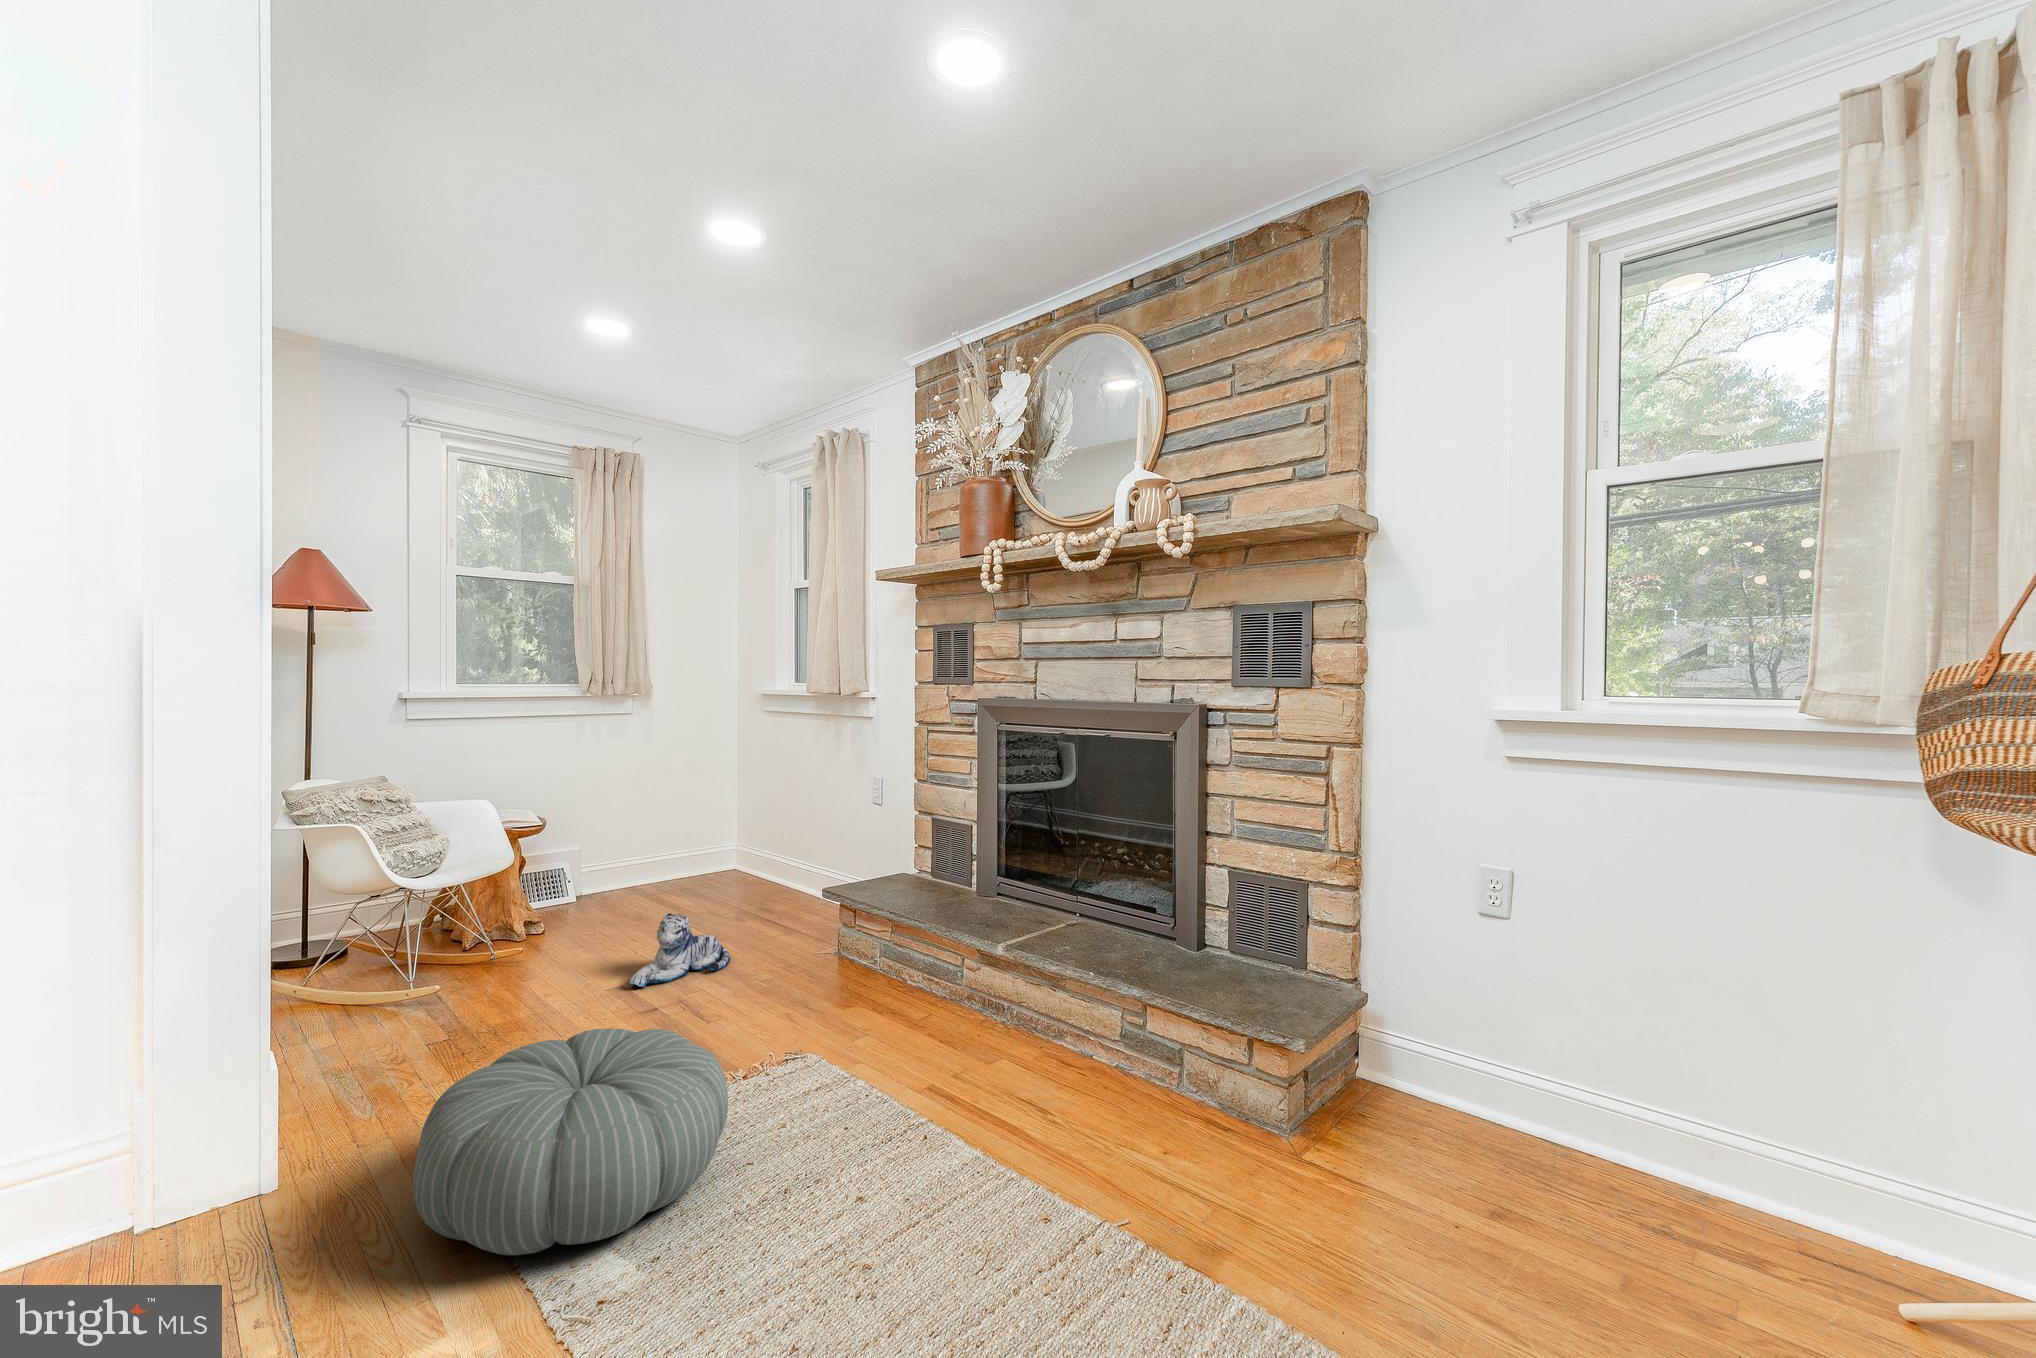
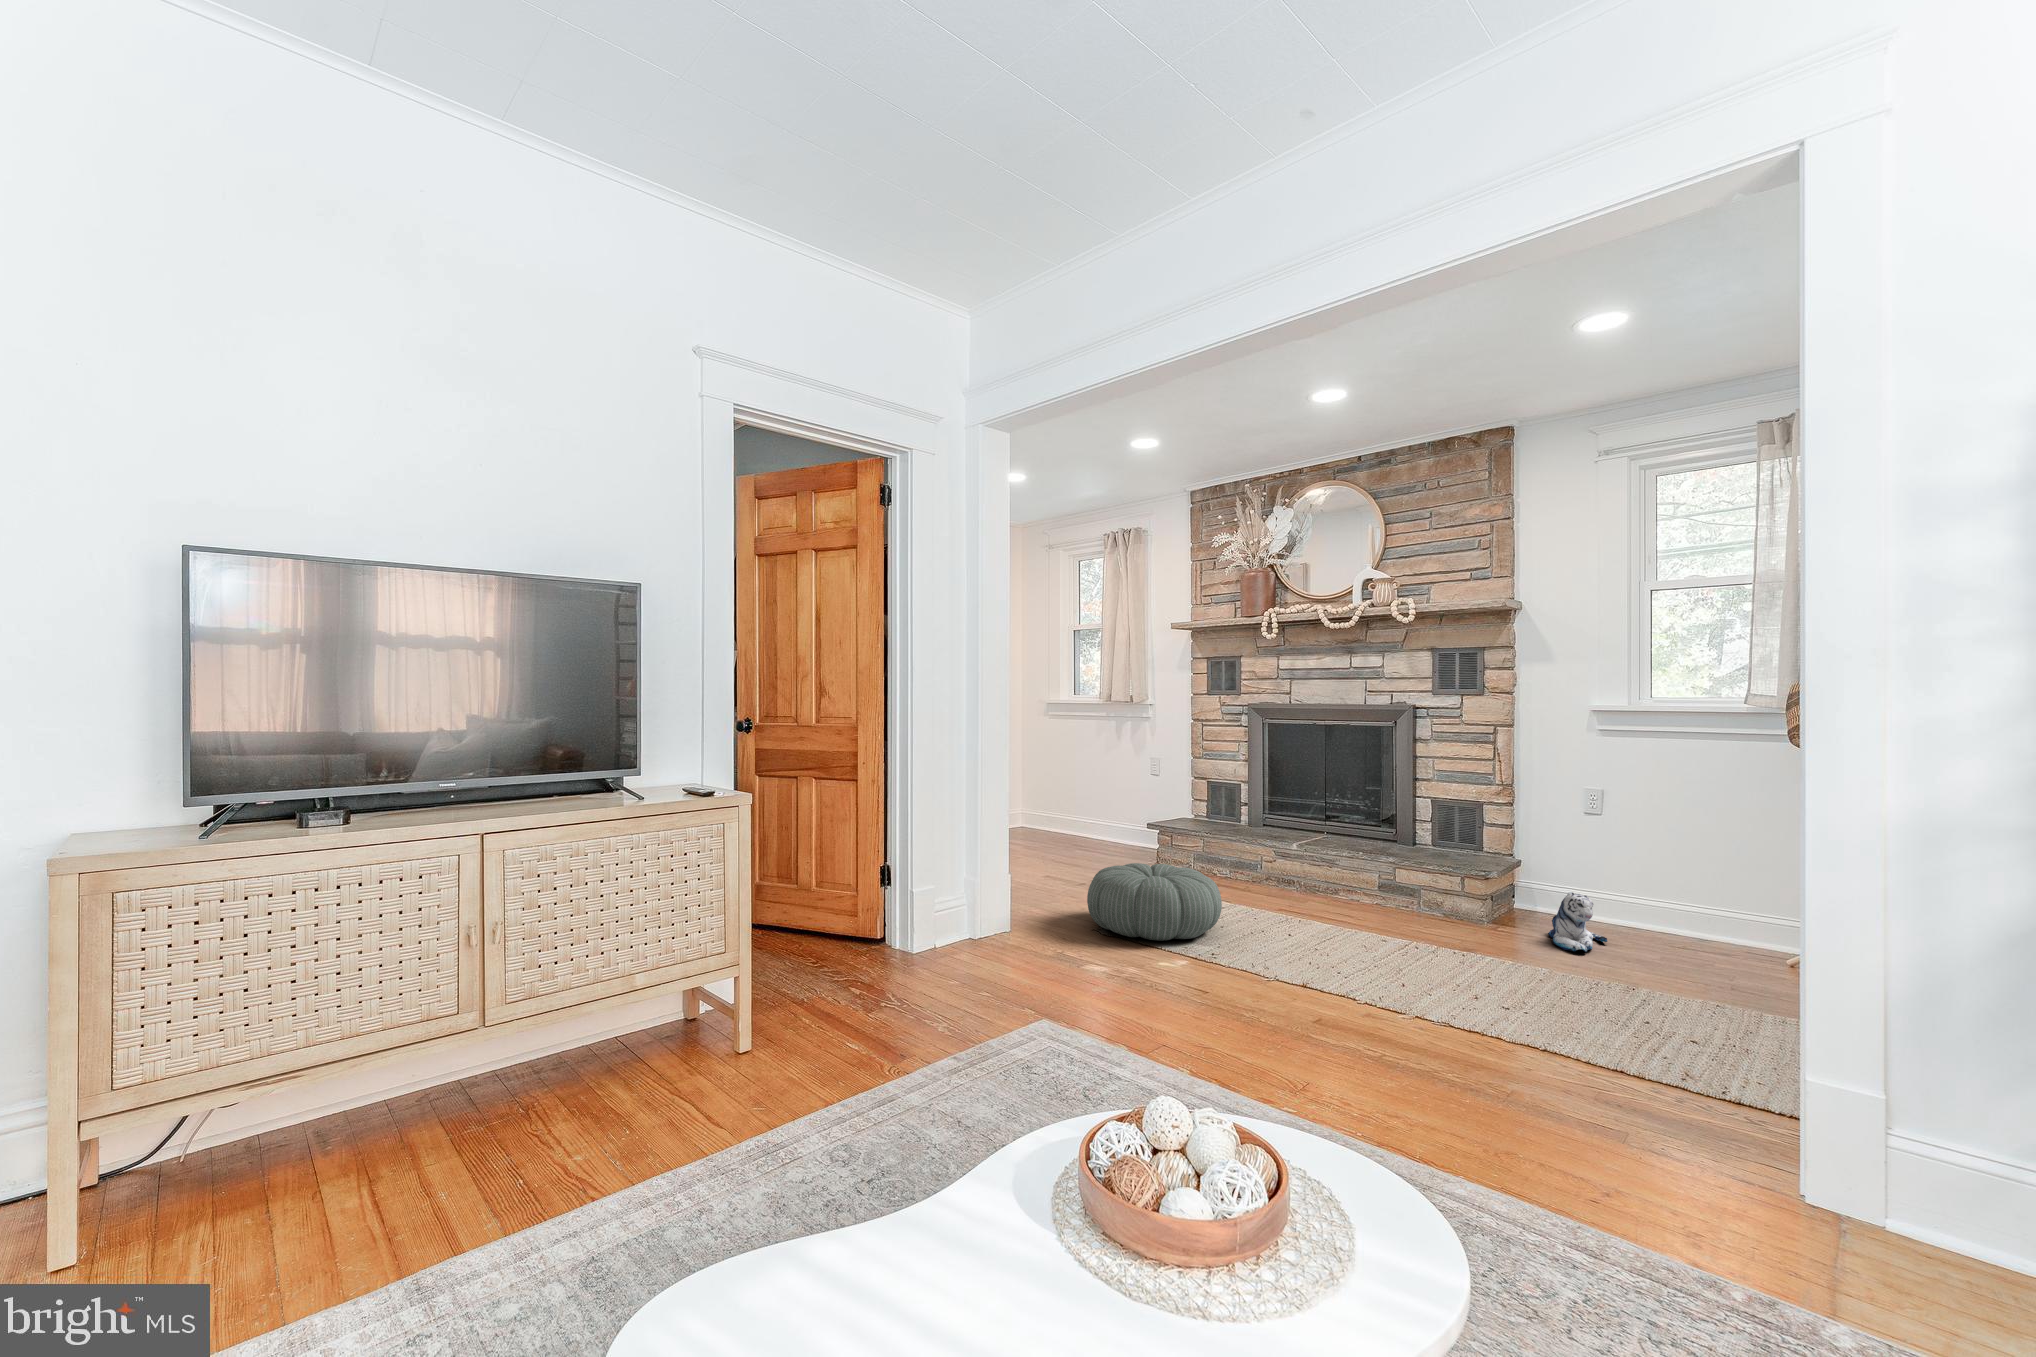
plush toy: present [629,913,730,987] -> present [1548,892,1607,952]

